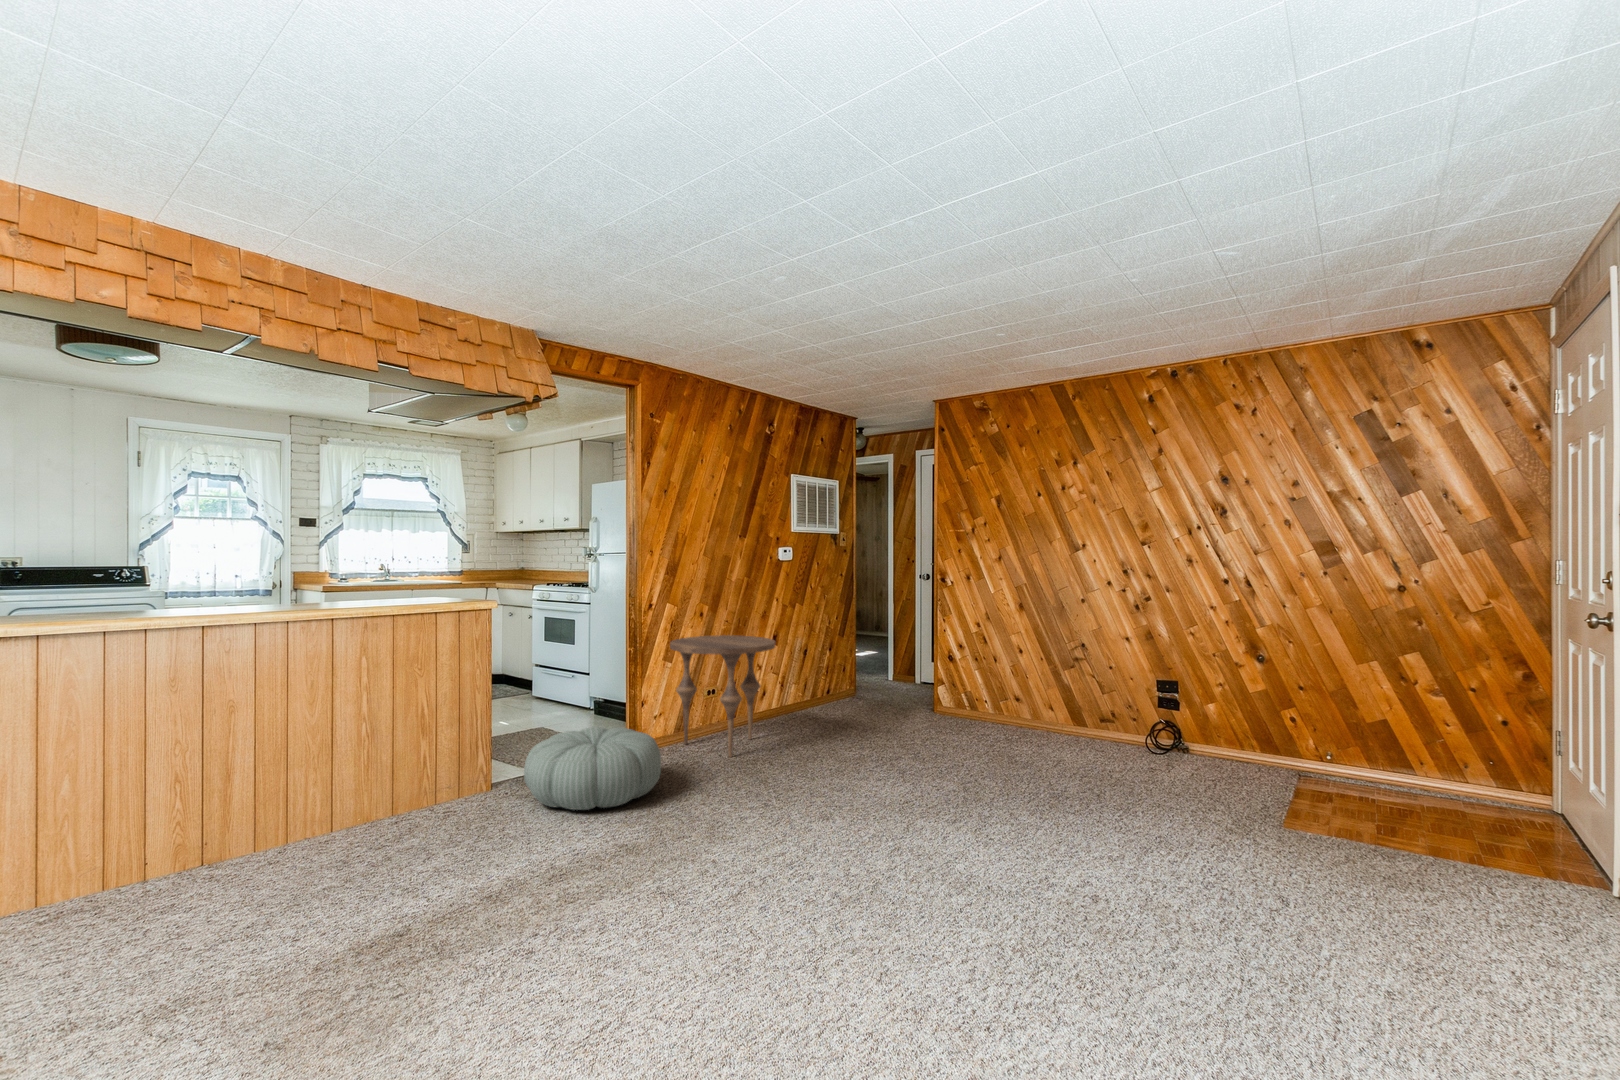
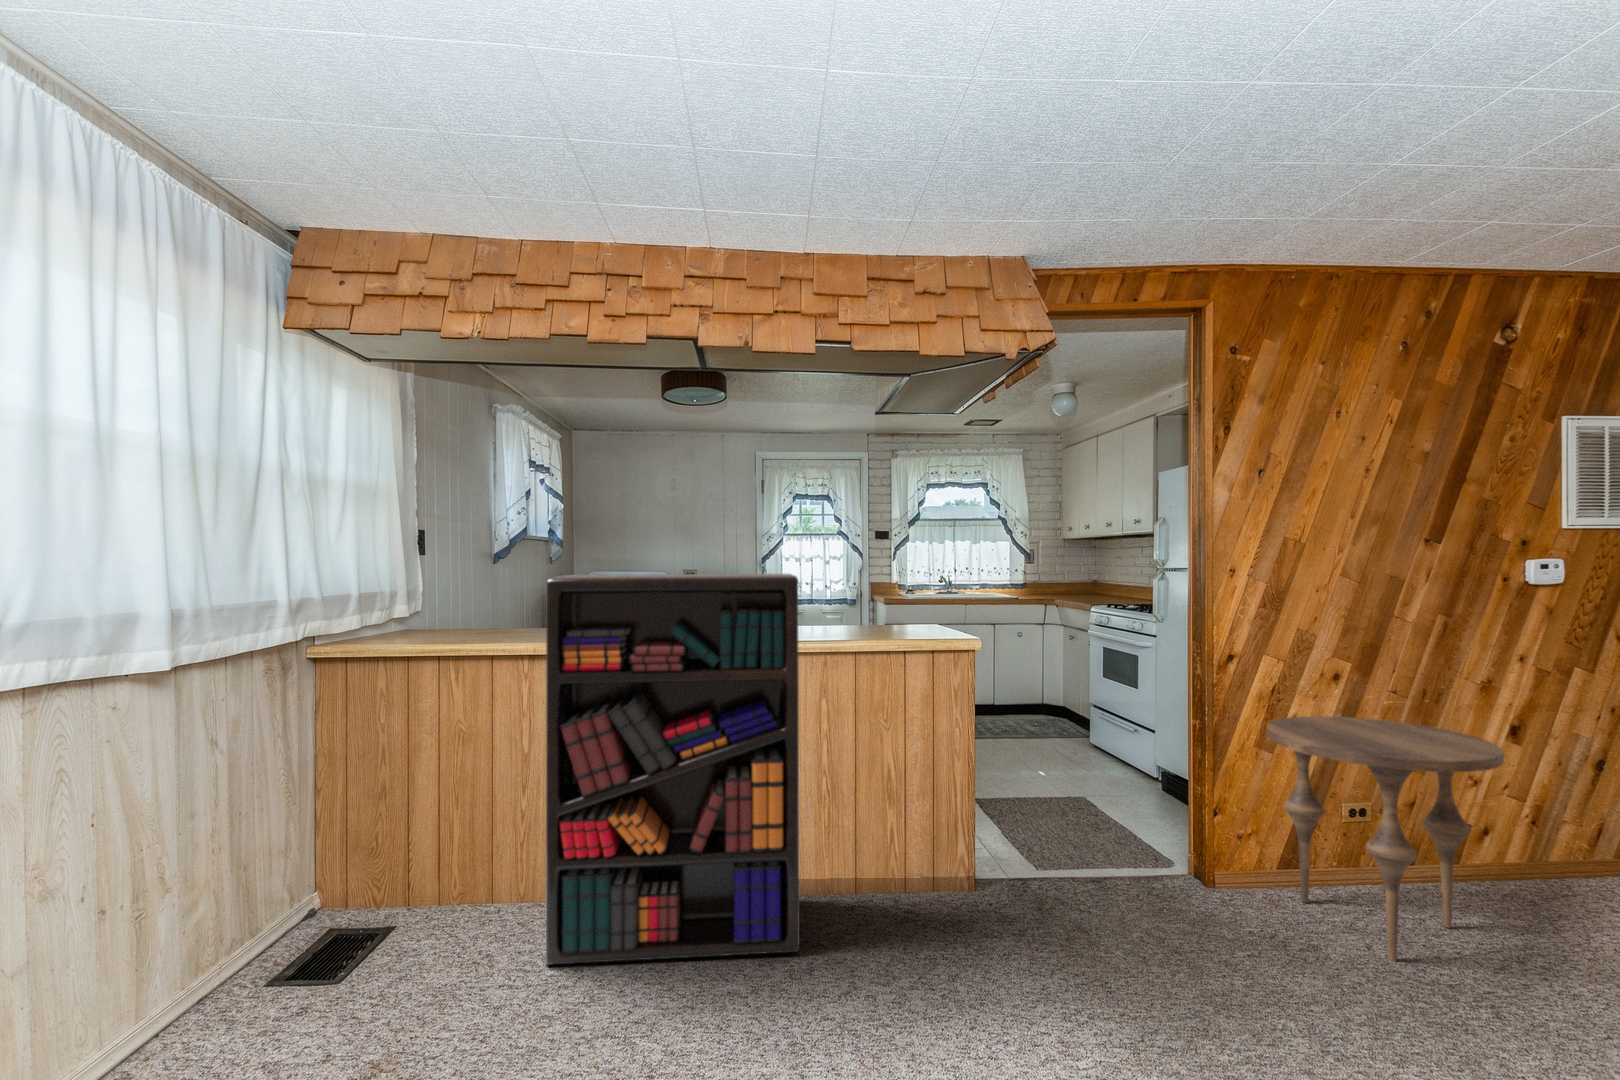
bookshelf: none [81,549,376,923] -> present [546,574,799,965]
pouf: present [524,727,661,810] -> none [1002,847,1227,1008]

